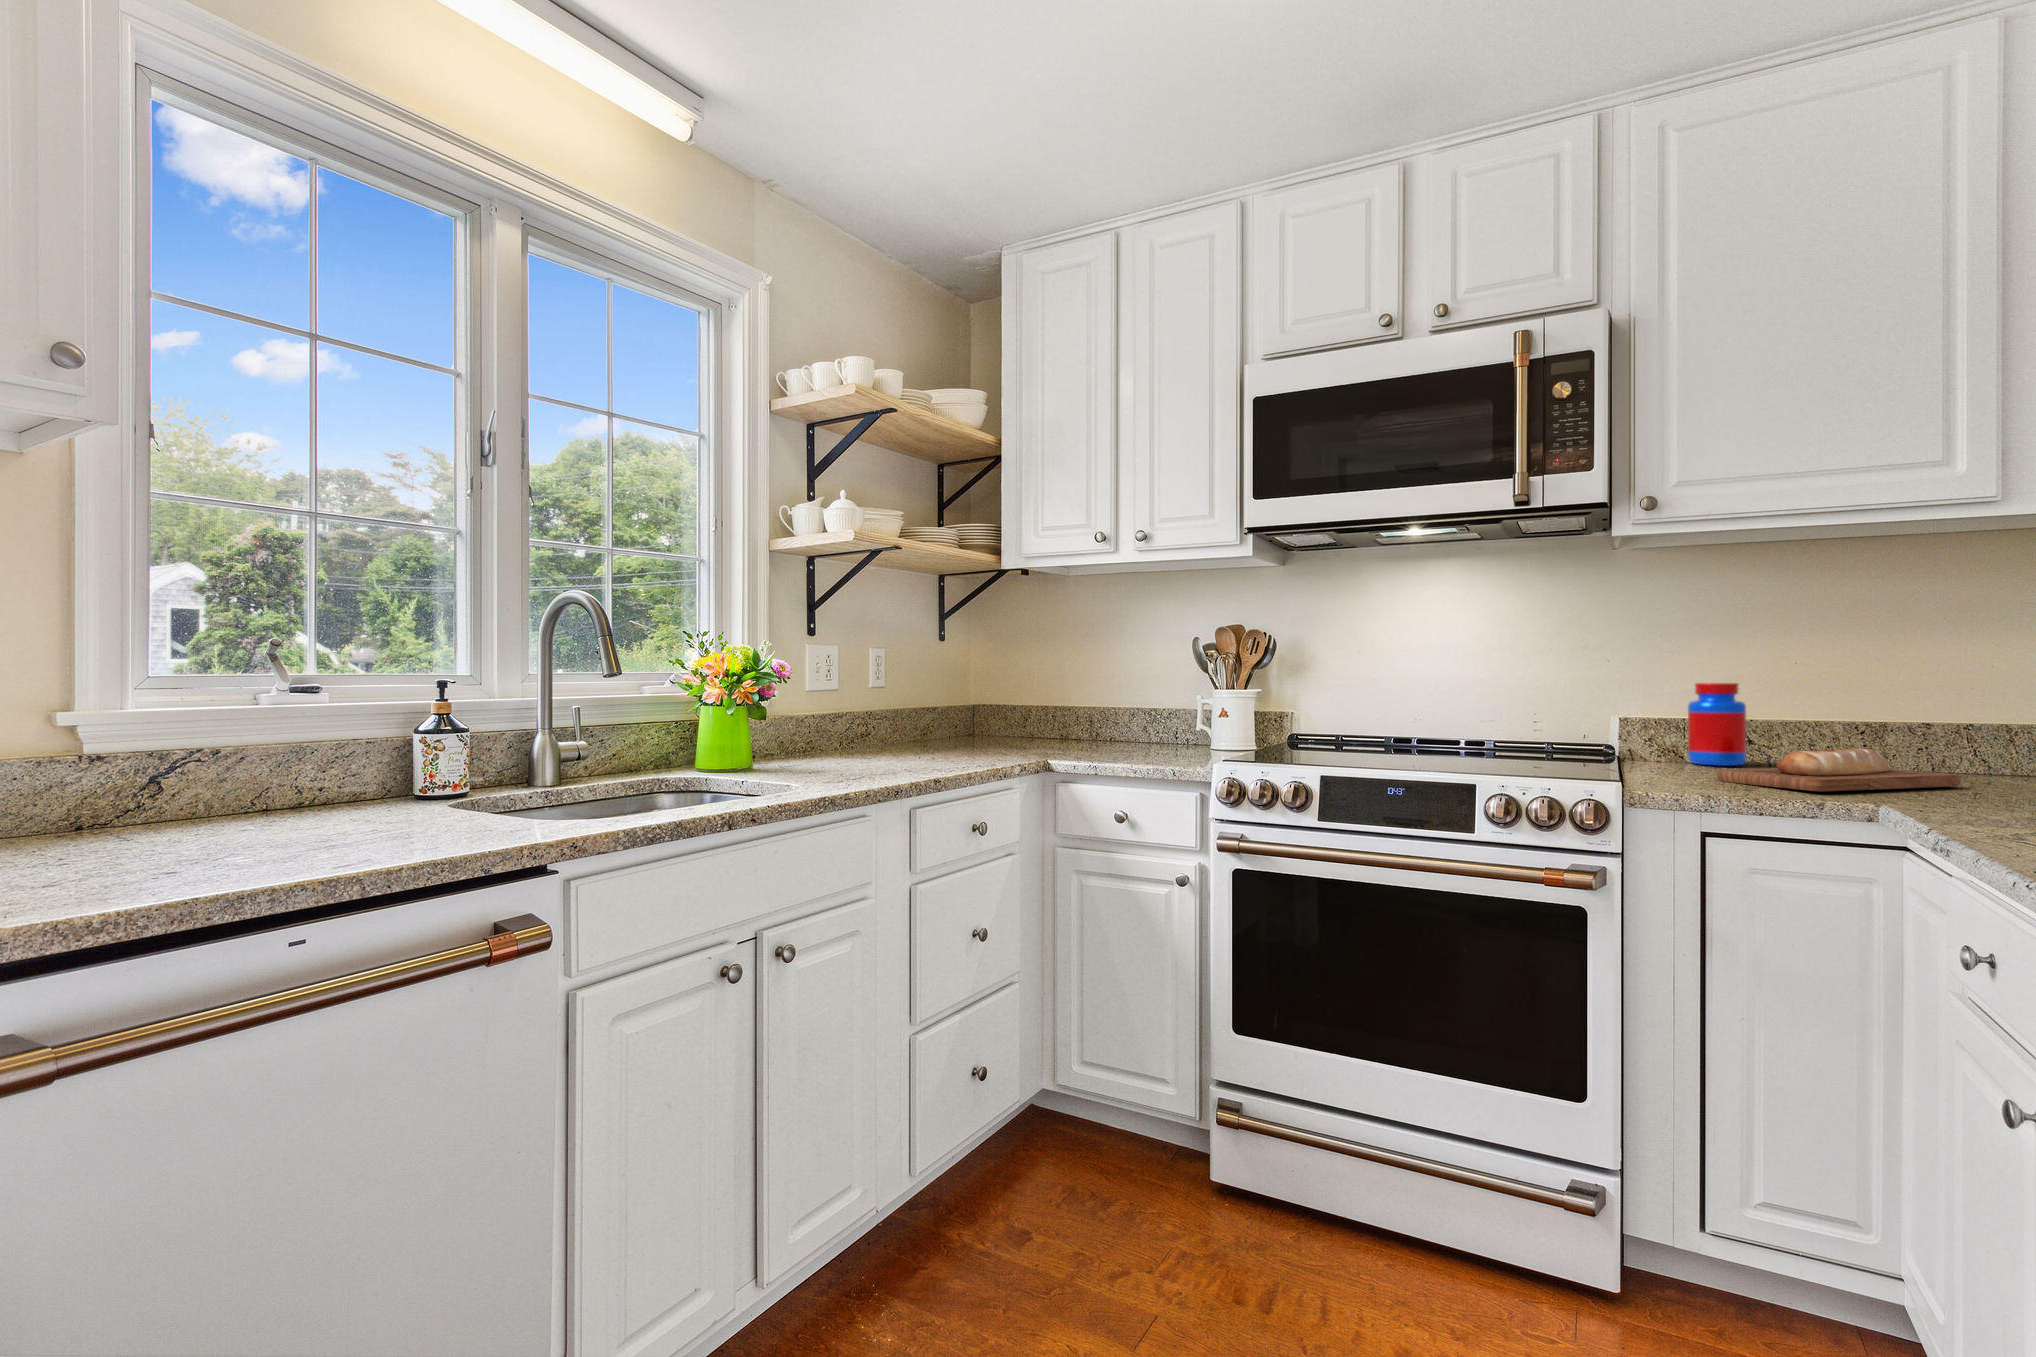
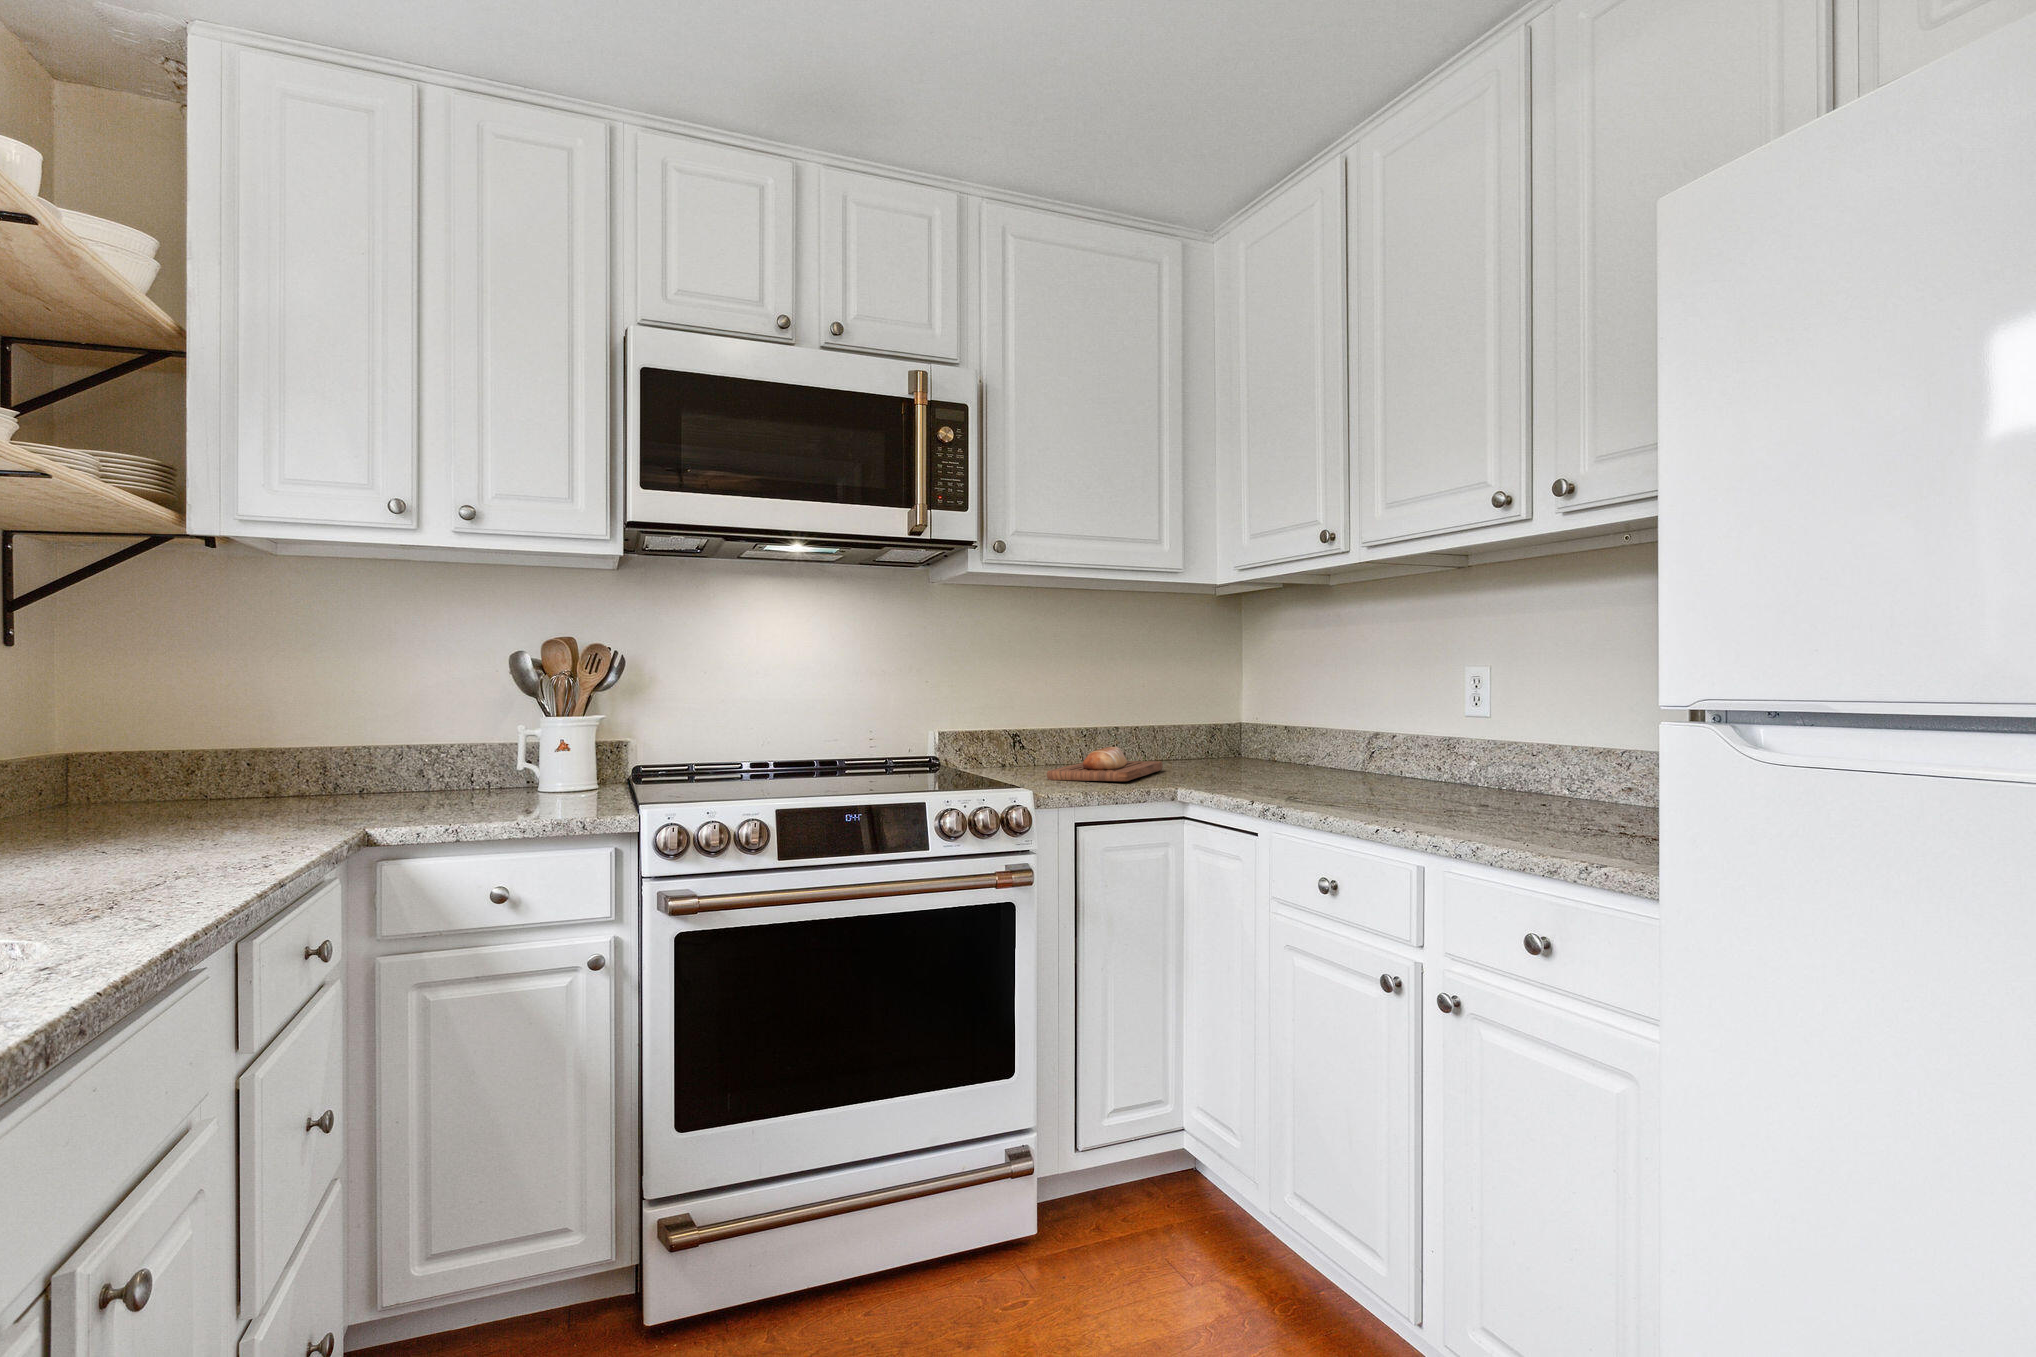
jar: present [1688,683,1747,766] -> none [986,699,1026,768]

